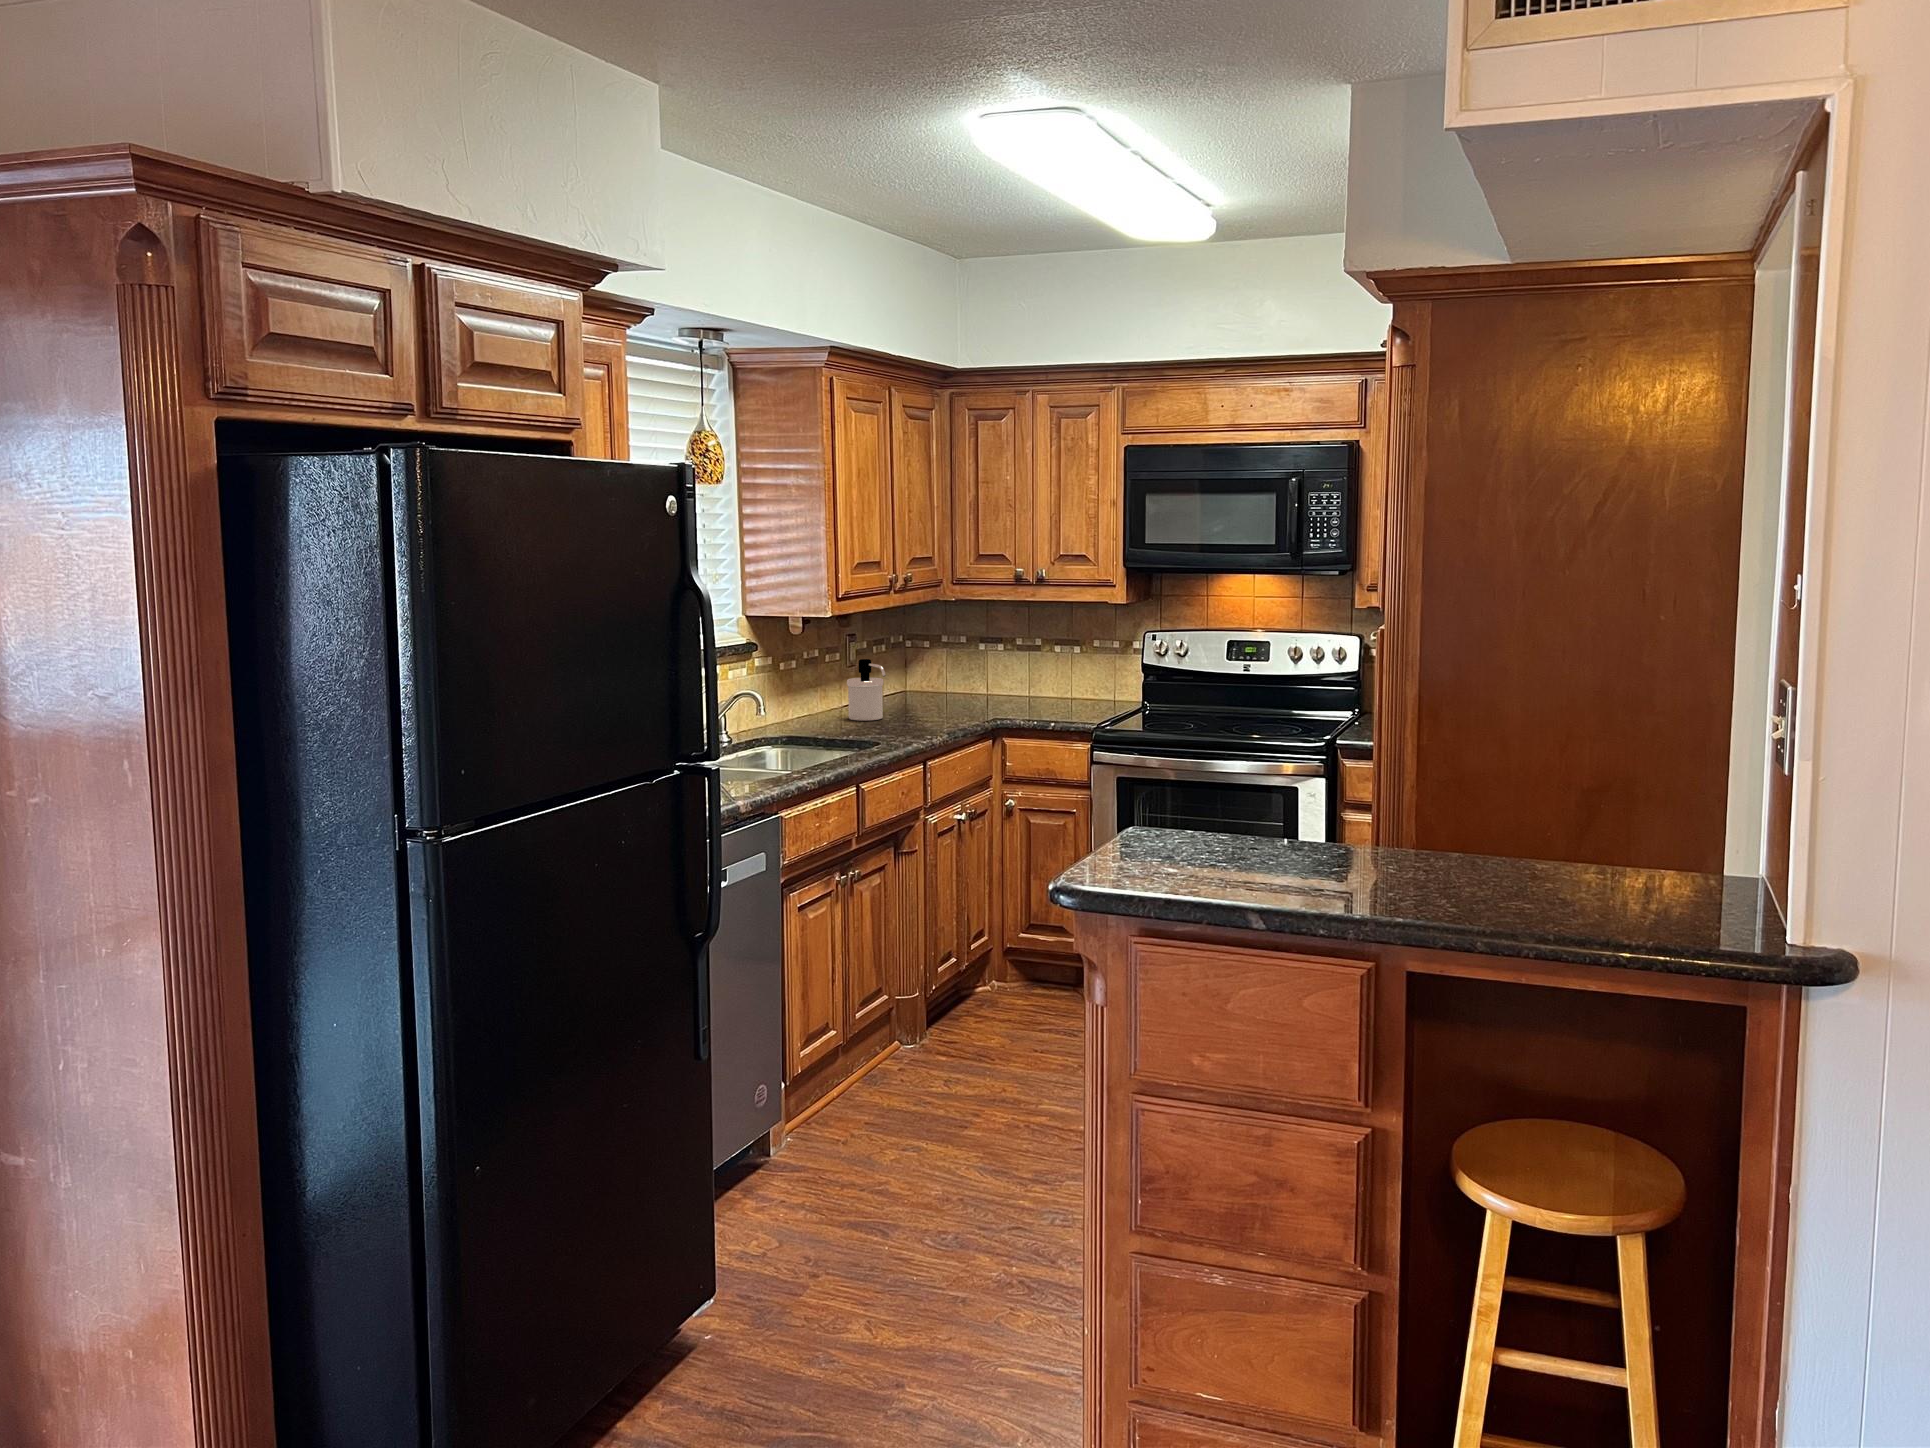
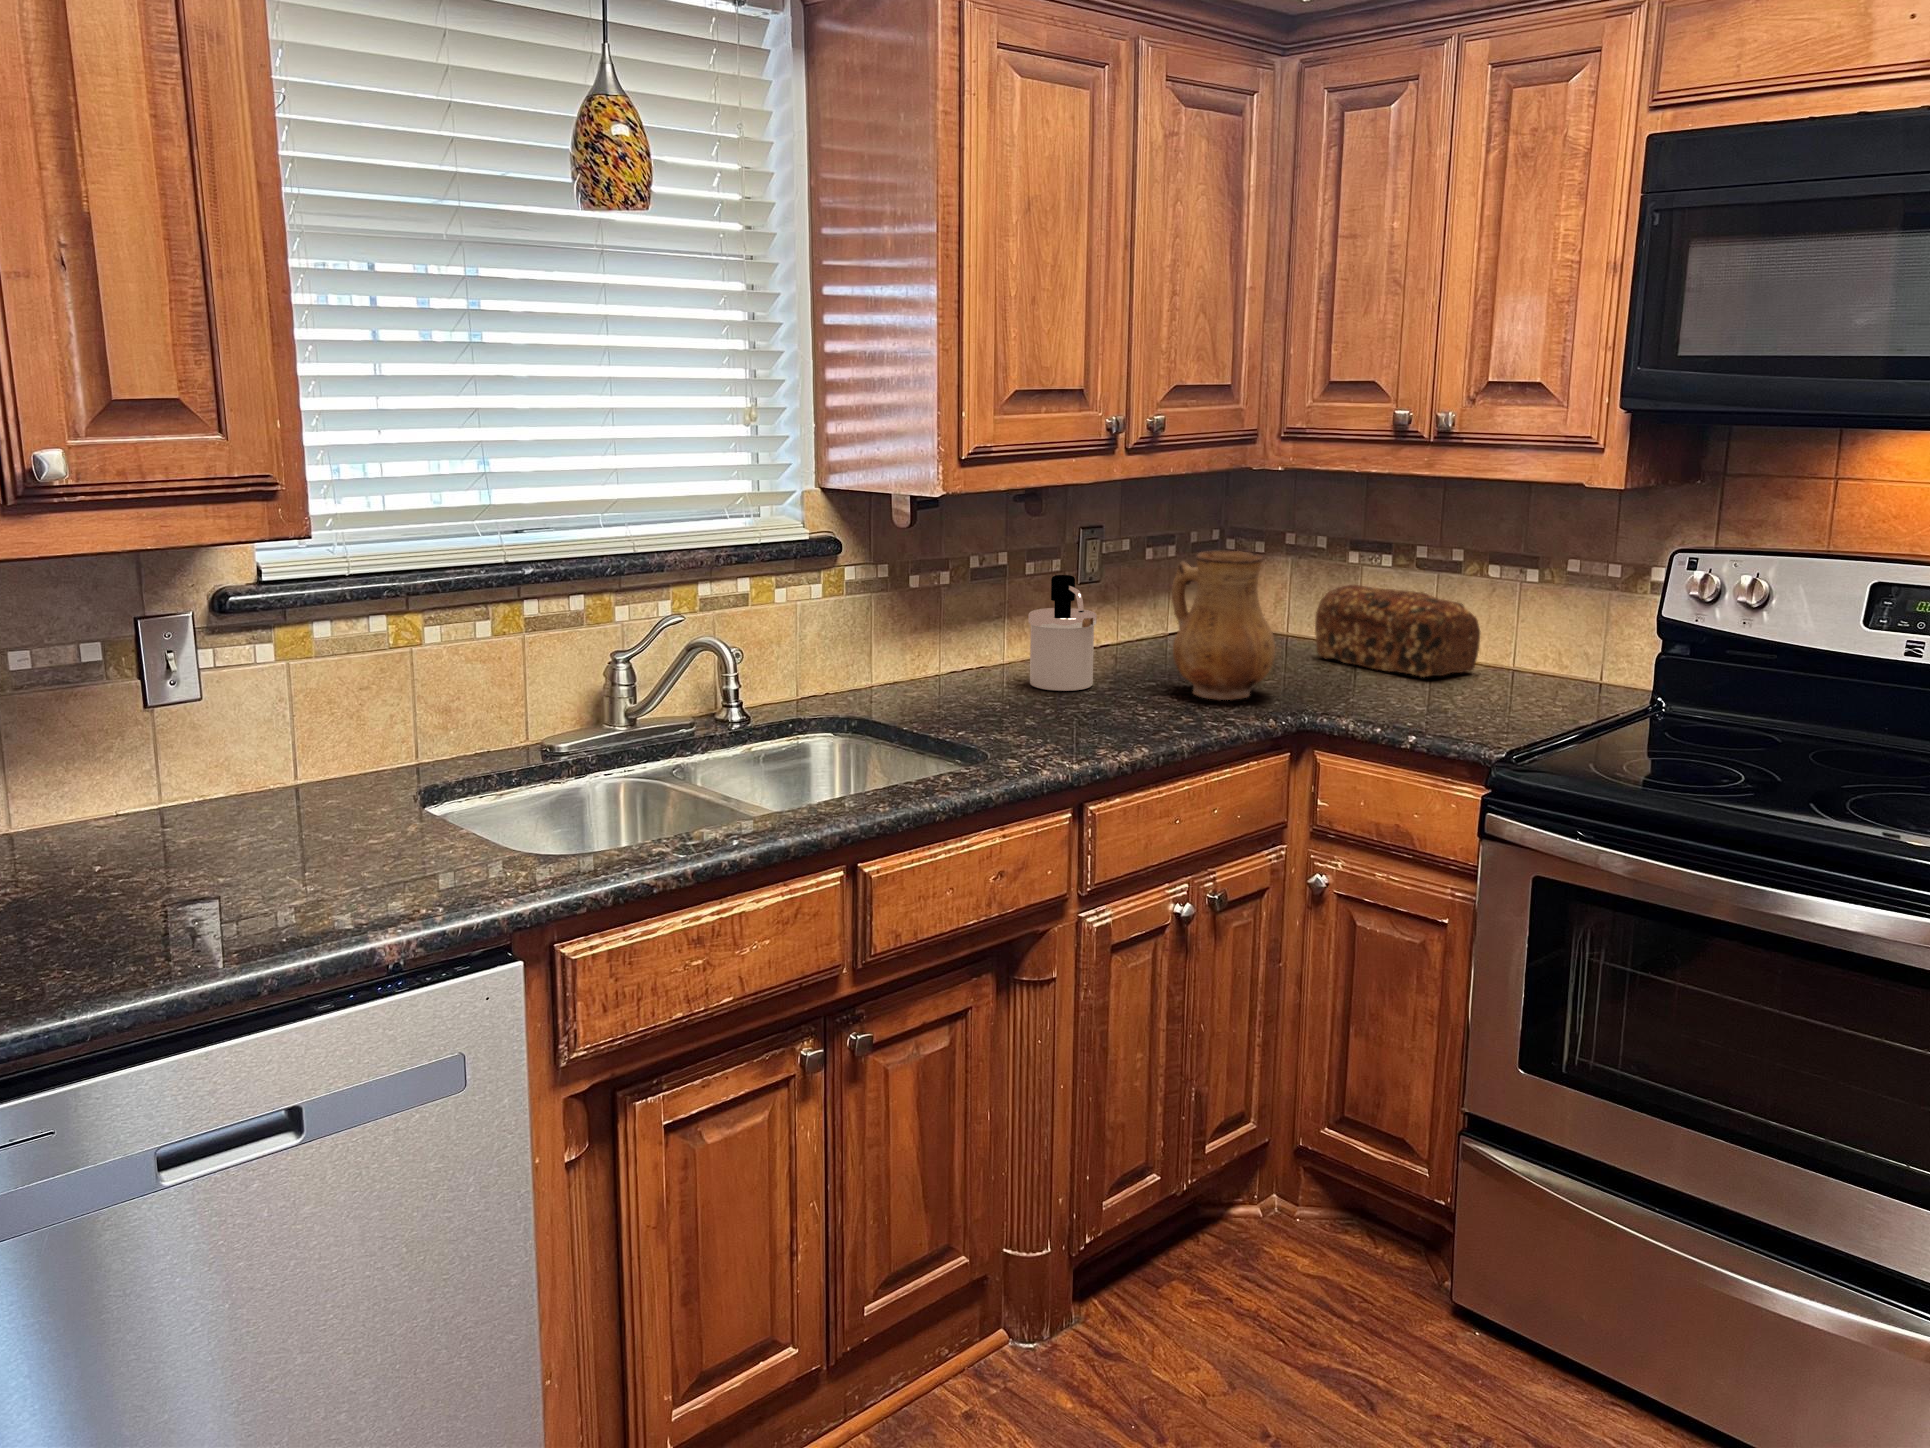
ceramic pitcher: none [918,642,975,718] -> present [1172,551,1275,700]
bread loaf: none [974,660,1057,704] -> present [1315,585,1480,677]

